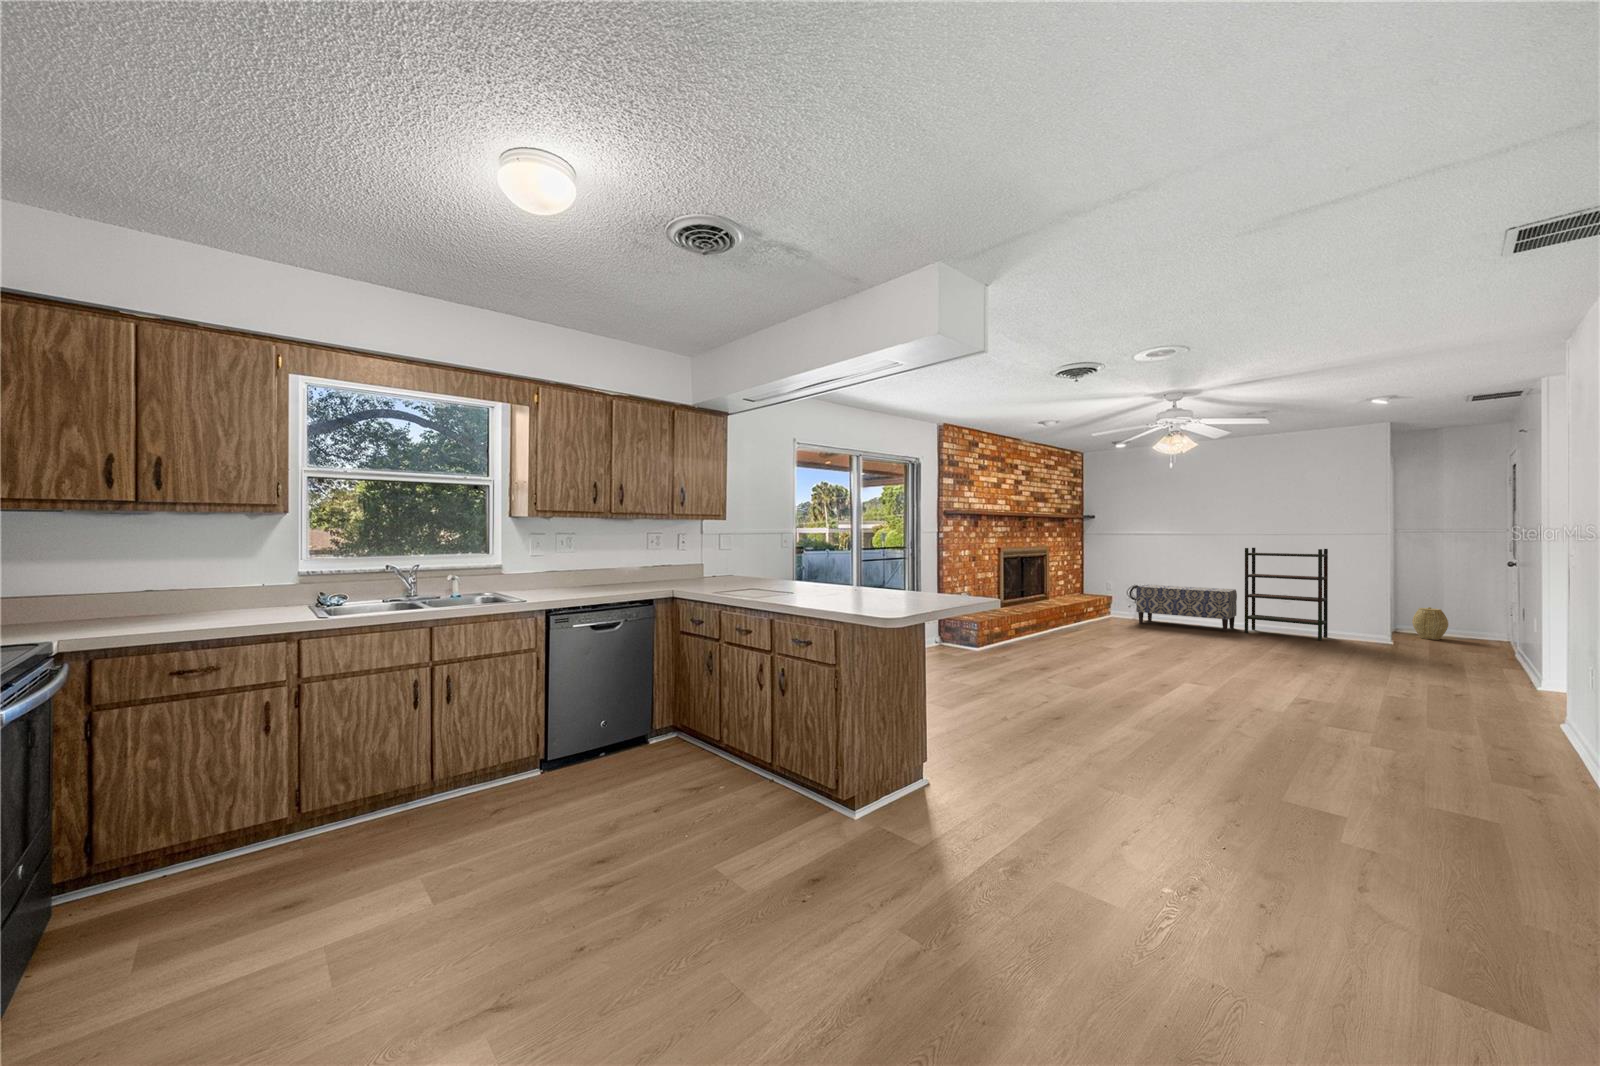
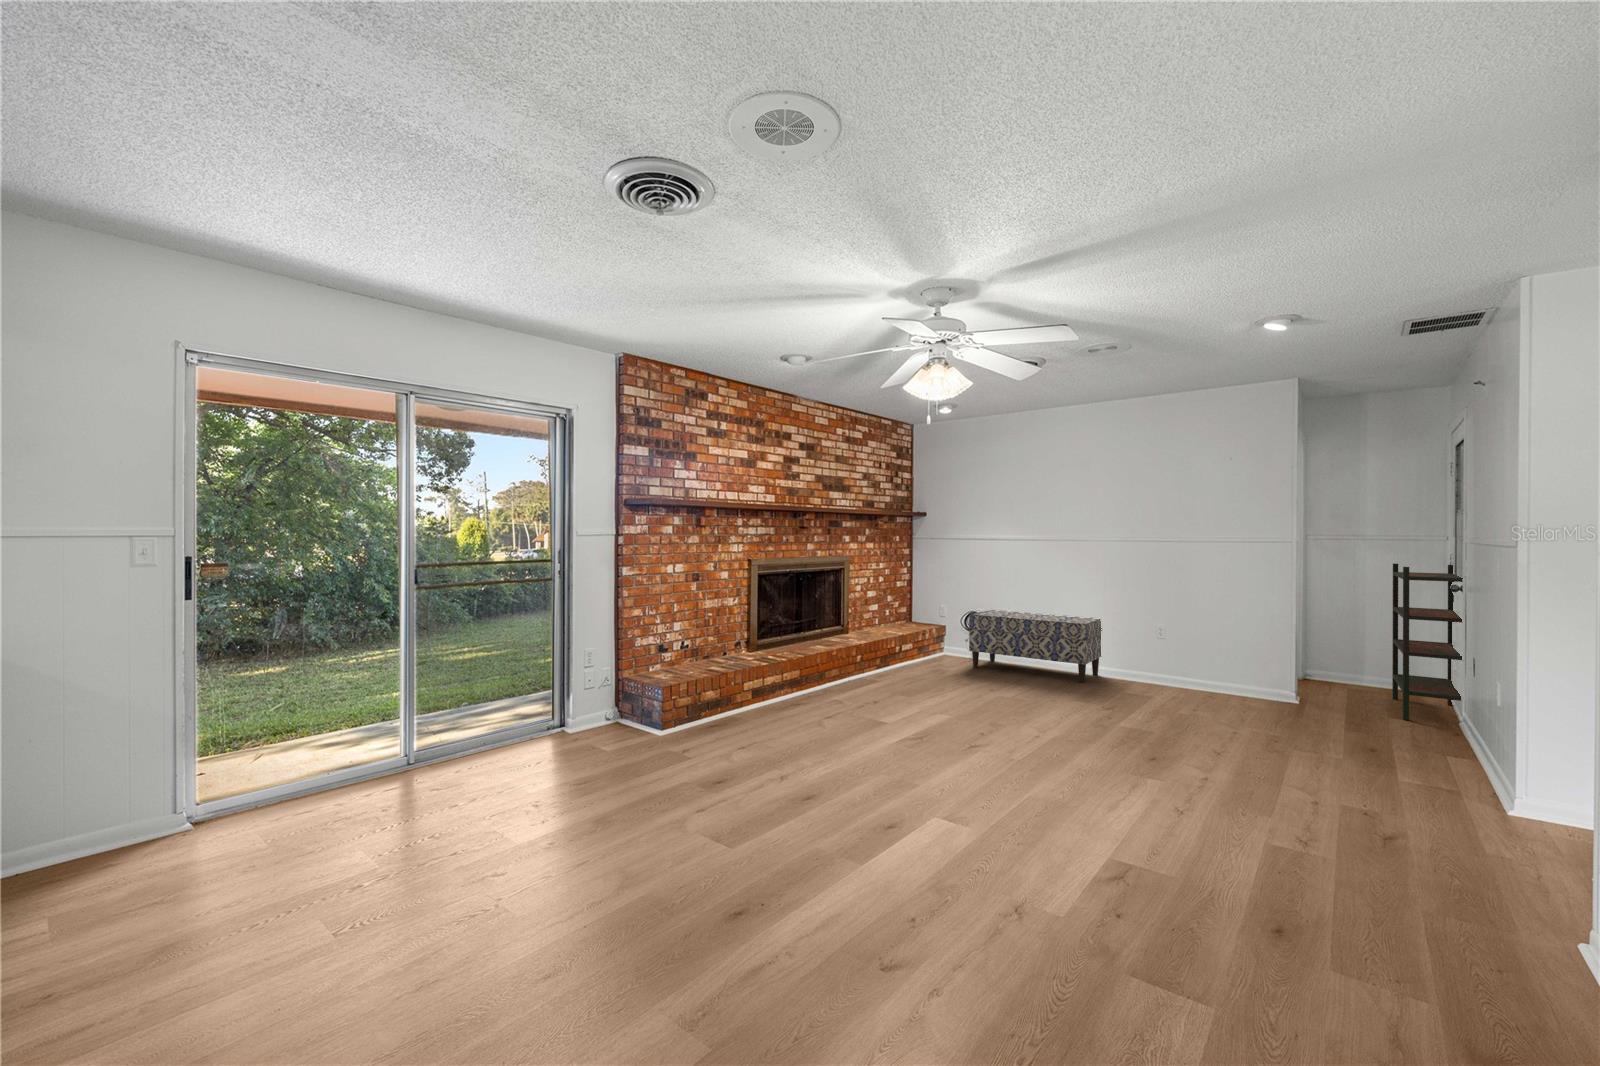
bookshelf: present [1245,548,1328,640] -> present [1392,564,1463,720]
woven basket: present [1412,607,1448,640] -> none [1333,645,1381,692]

